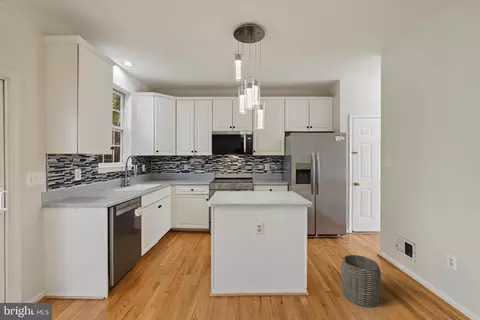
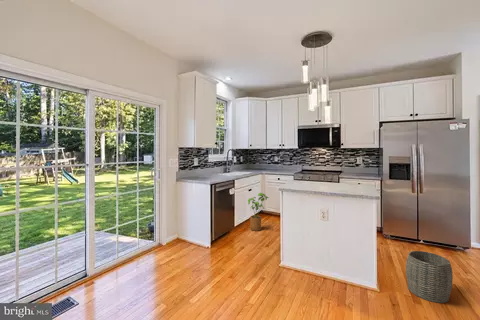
house plant: none [158,209,186,258] -> present [248,193,268,231]

